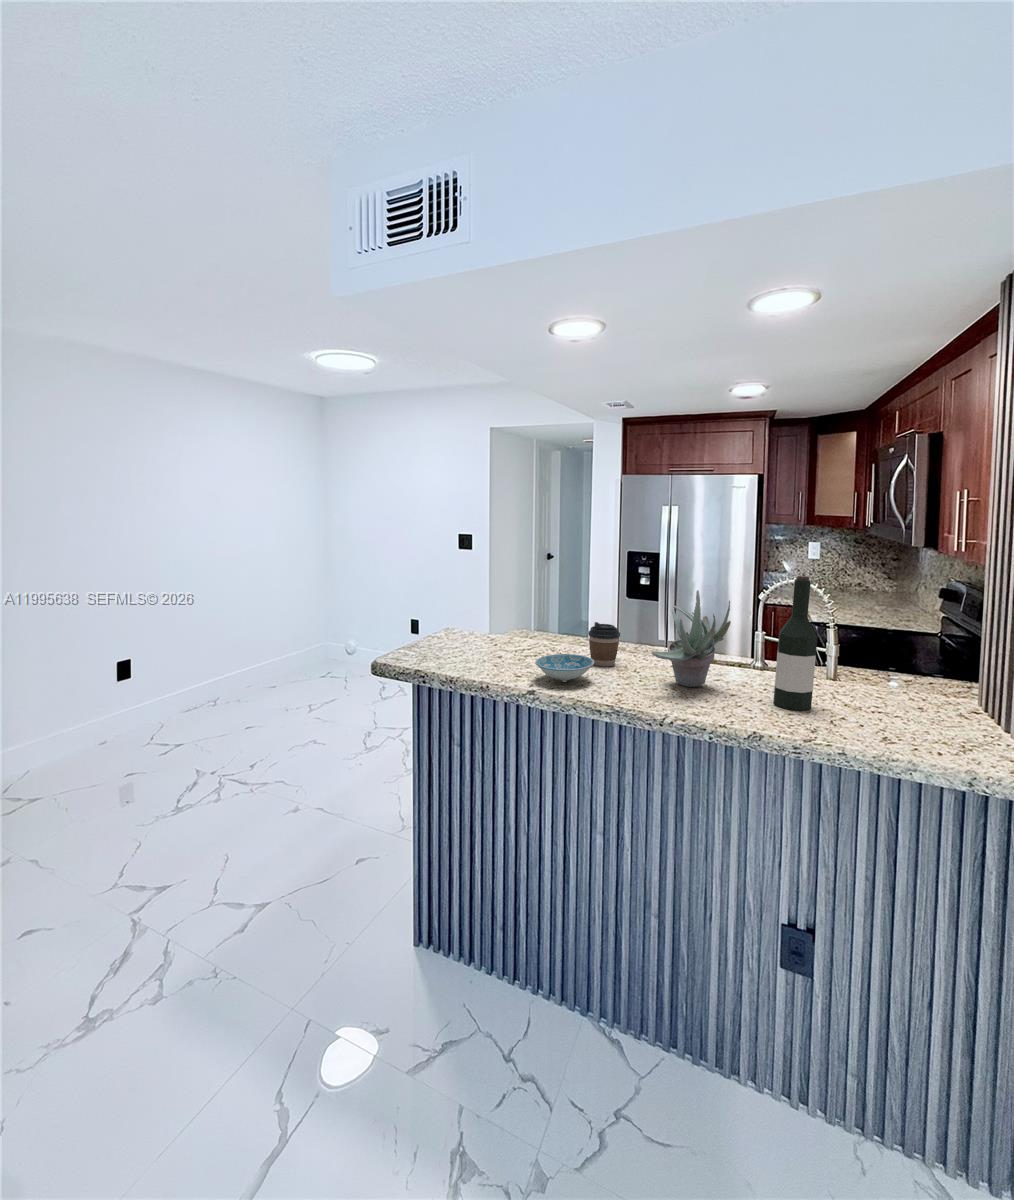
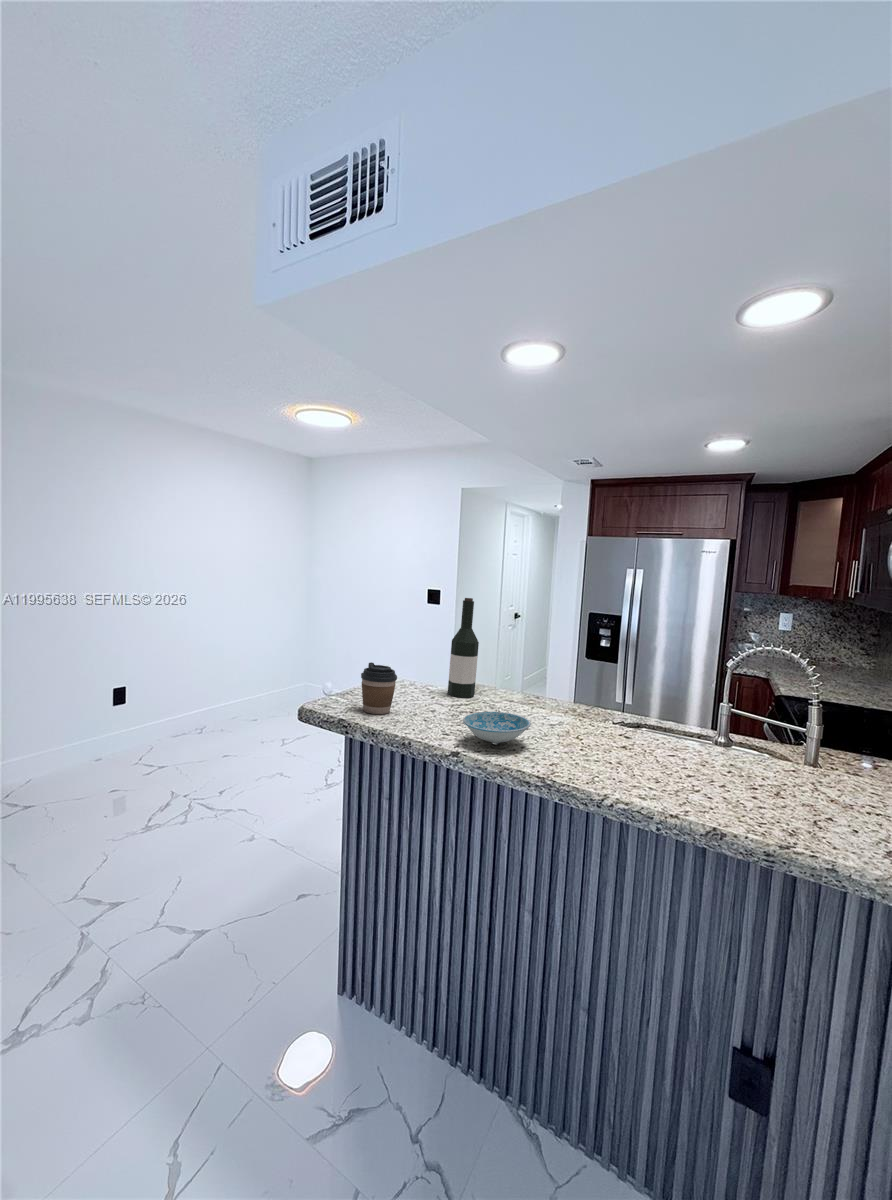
wine bottle: present [773,576,818,711] -> present [448,598,479,698]
succulent plant: present [652,590,731,687] -> none [596,650,692,762]
coffee cup: present [588,622,620,667] -> present [361,662,397,714]

